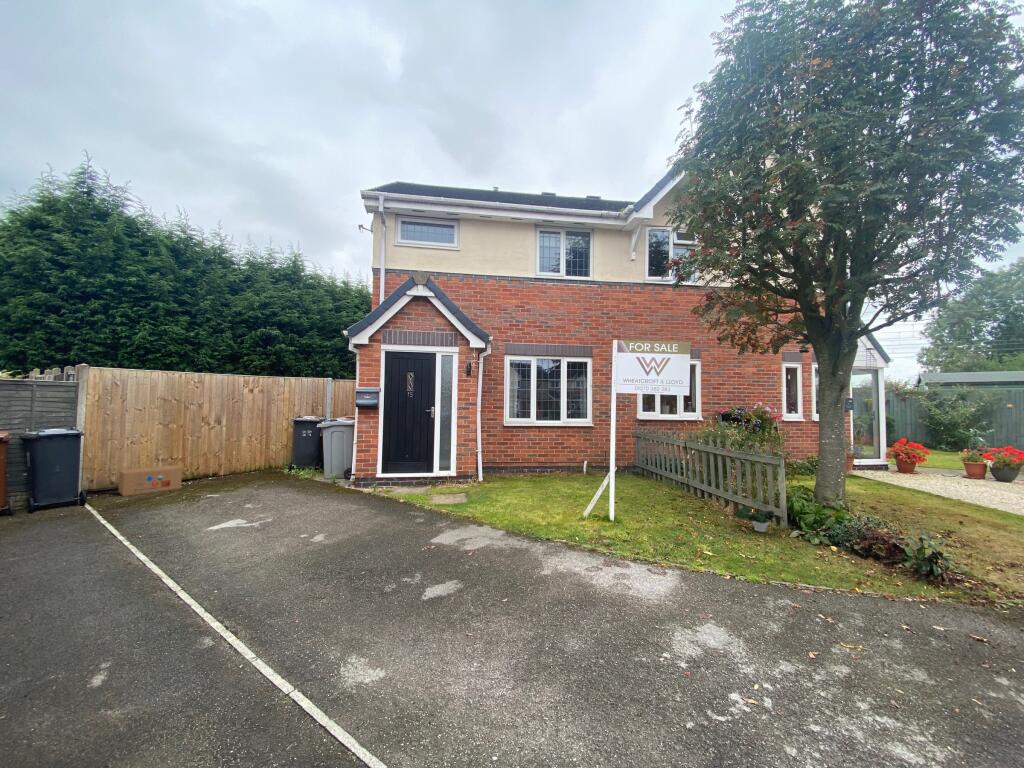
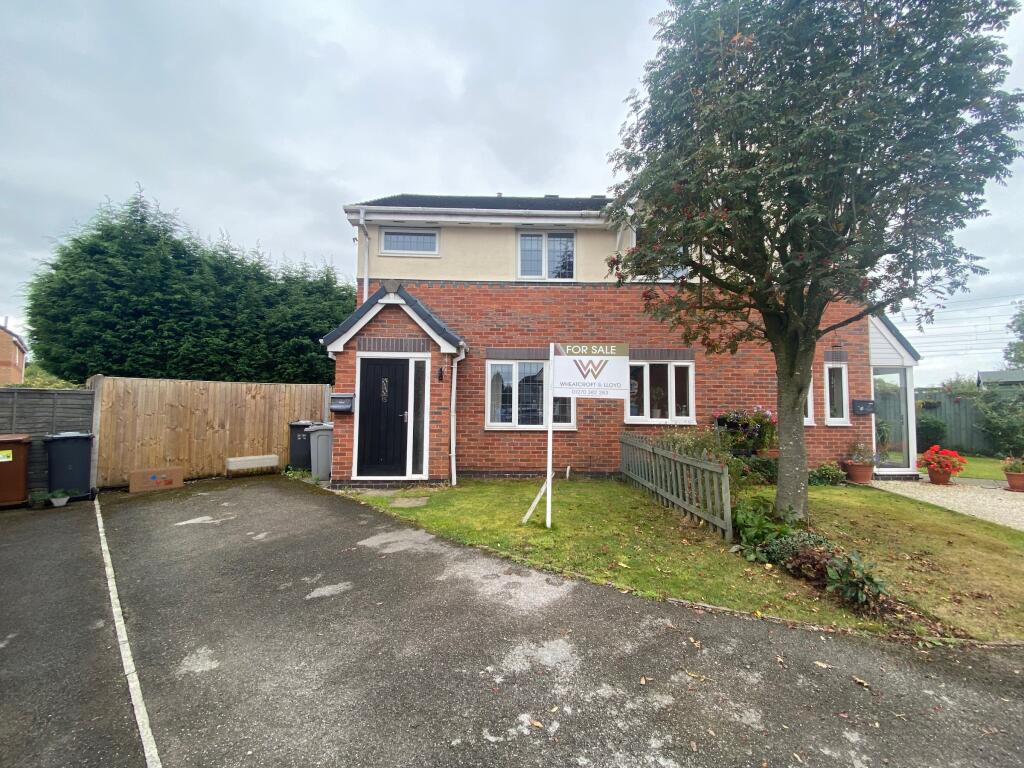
bench: none [222,452,280,480] -> present [226,454,279,479]
potted plant: present [733,506,785,532] -> present [32,488,82,506]

